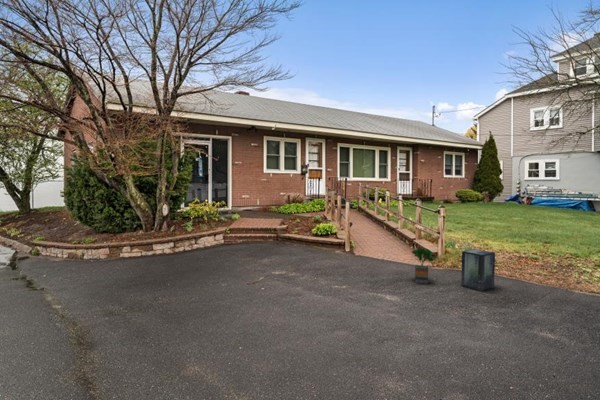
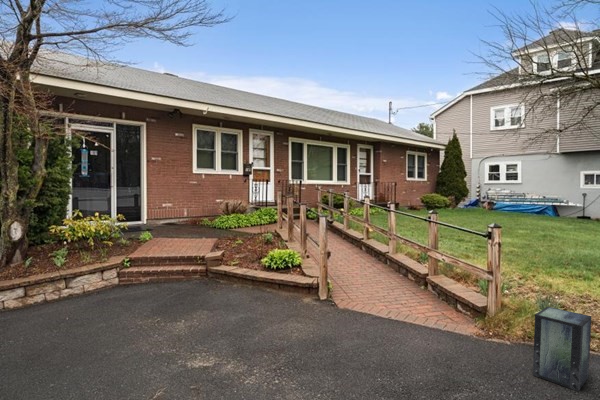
potted tree: present [412,249,434,283] -> none [441,306,487,372]

